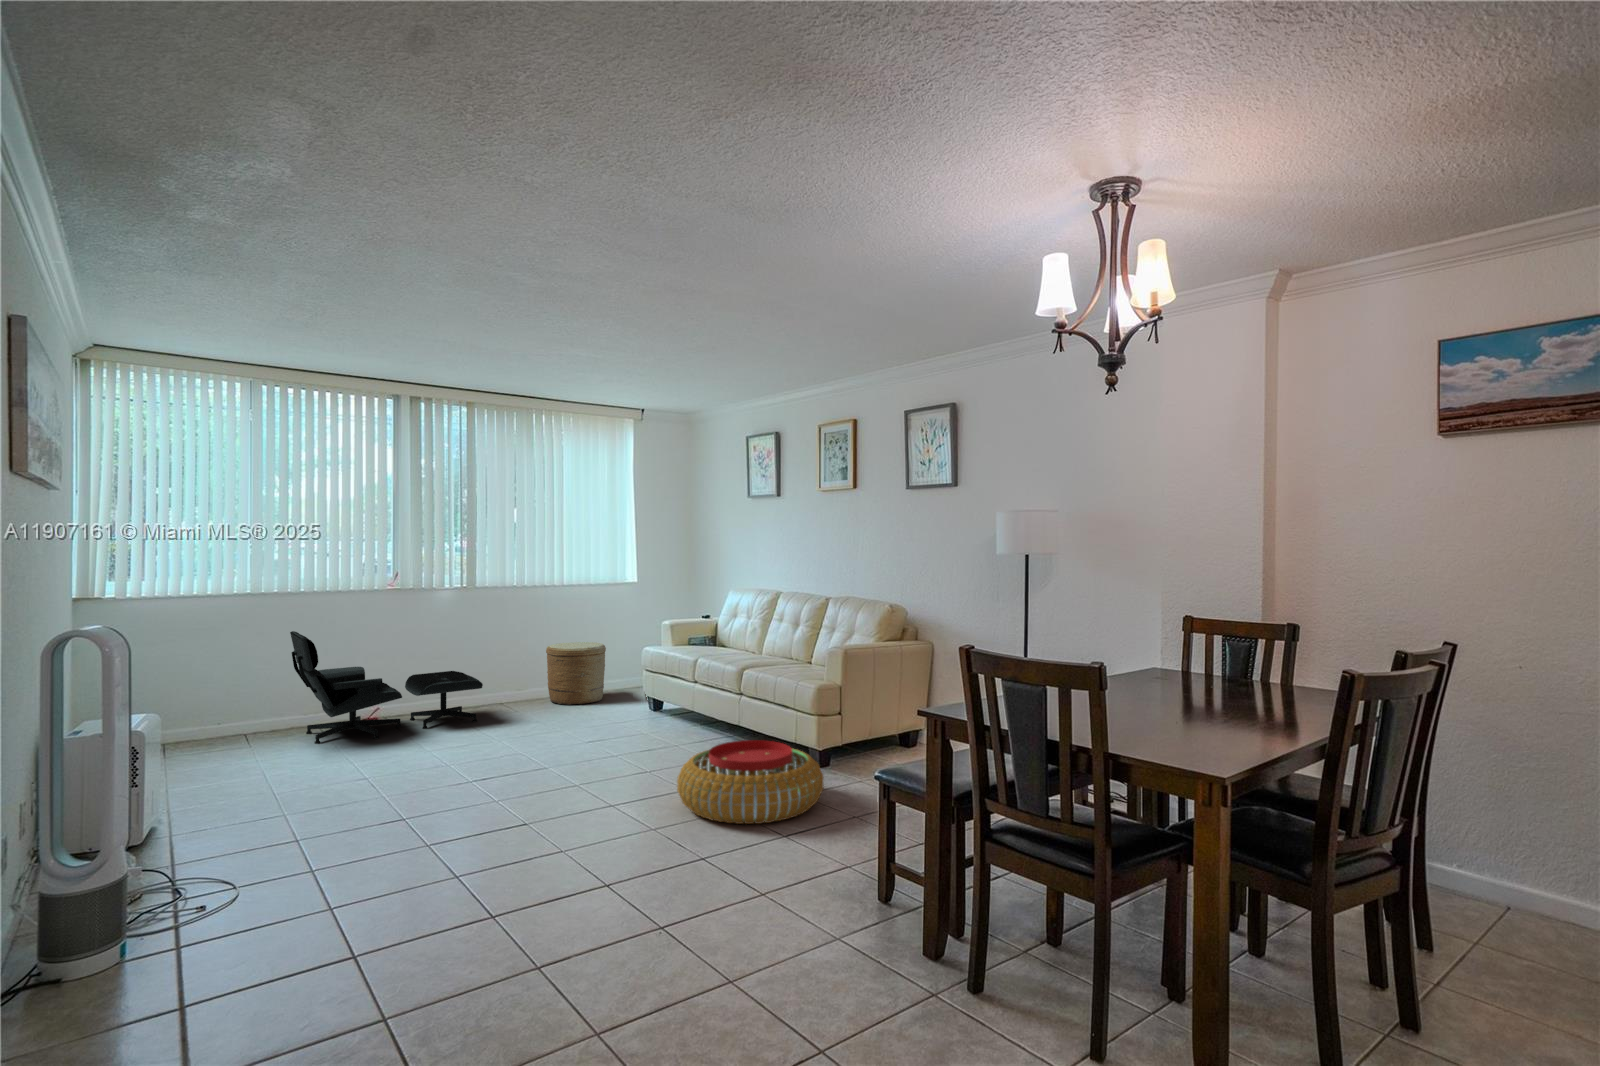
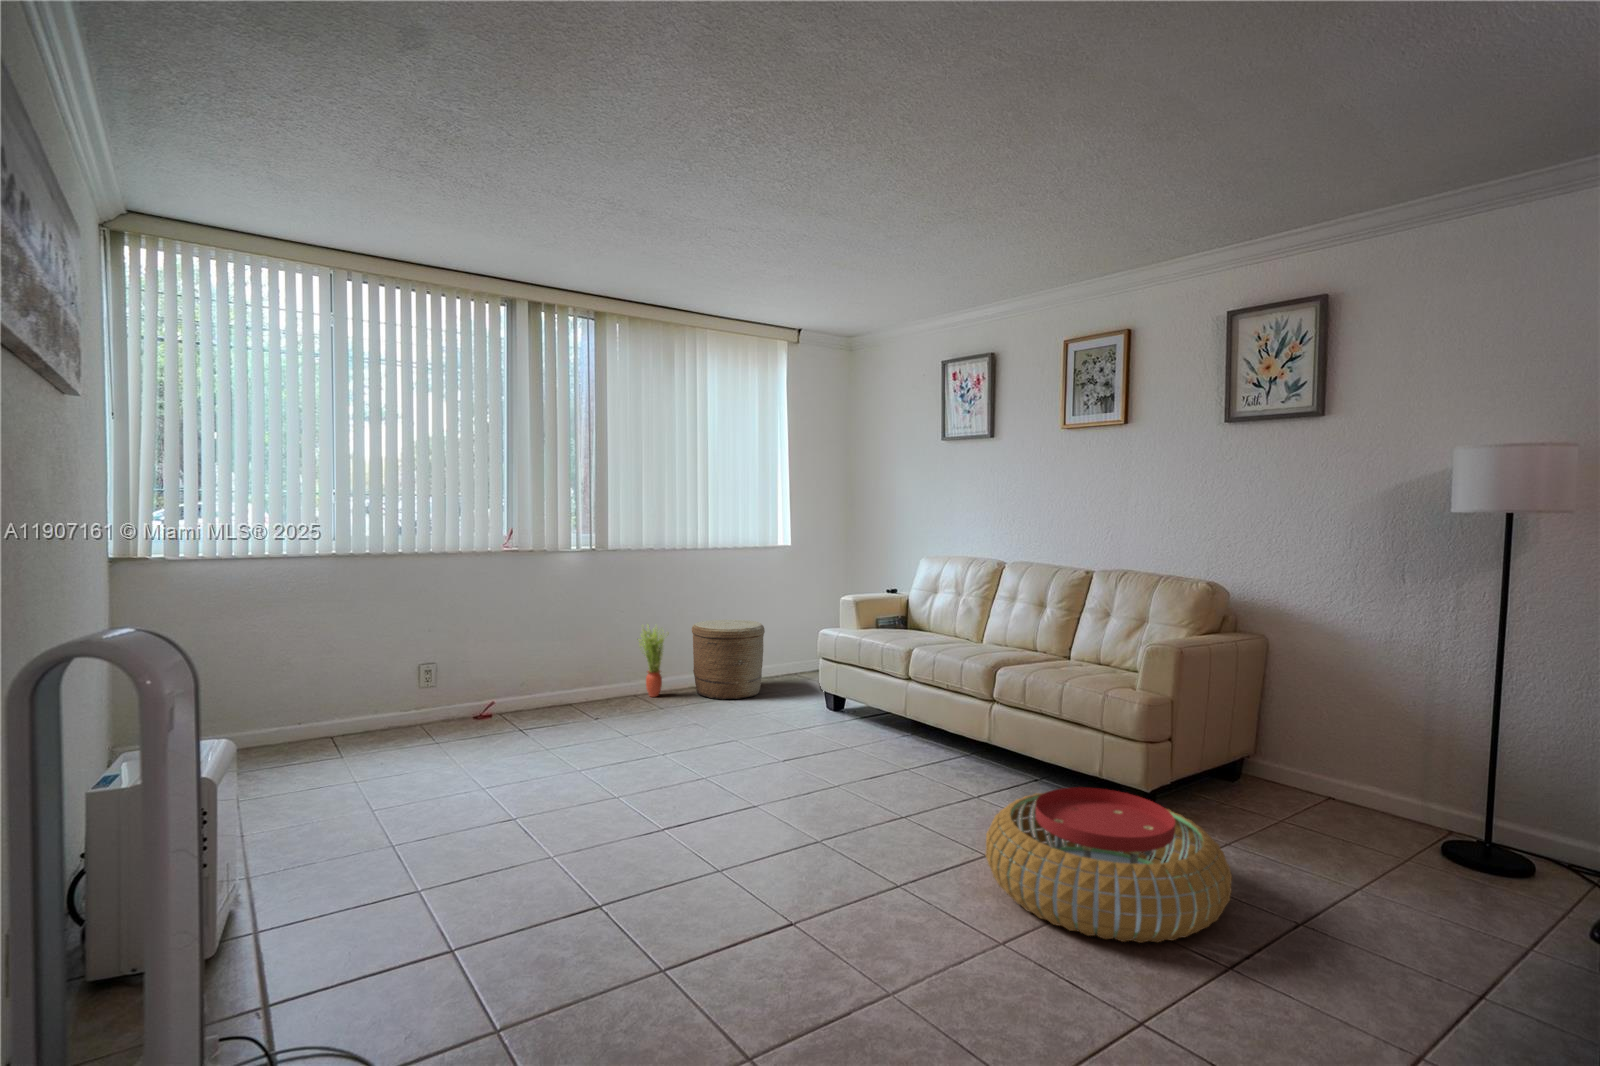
lounge chair: present [290,631,483,744] -> none [386,604,626,753]
potted plant: none [500,645,527,704] -> present [638,625,669,697]

